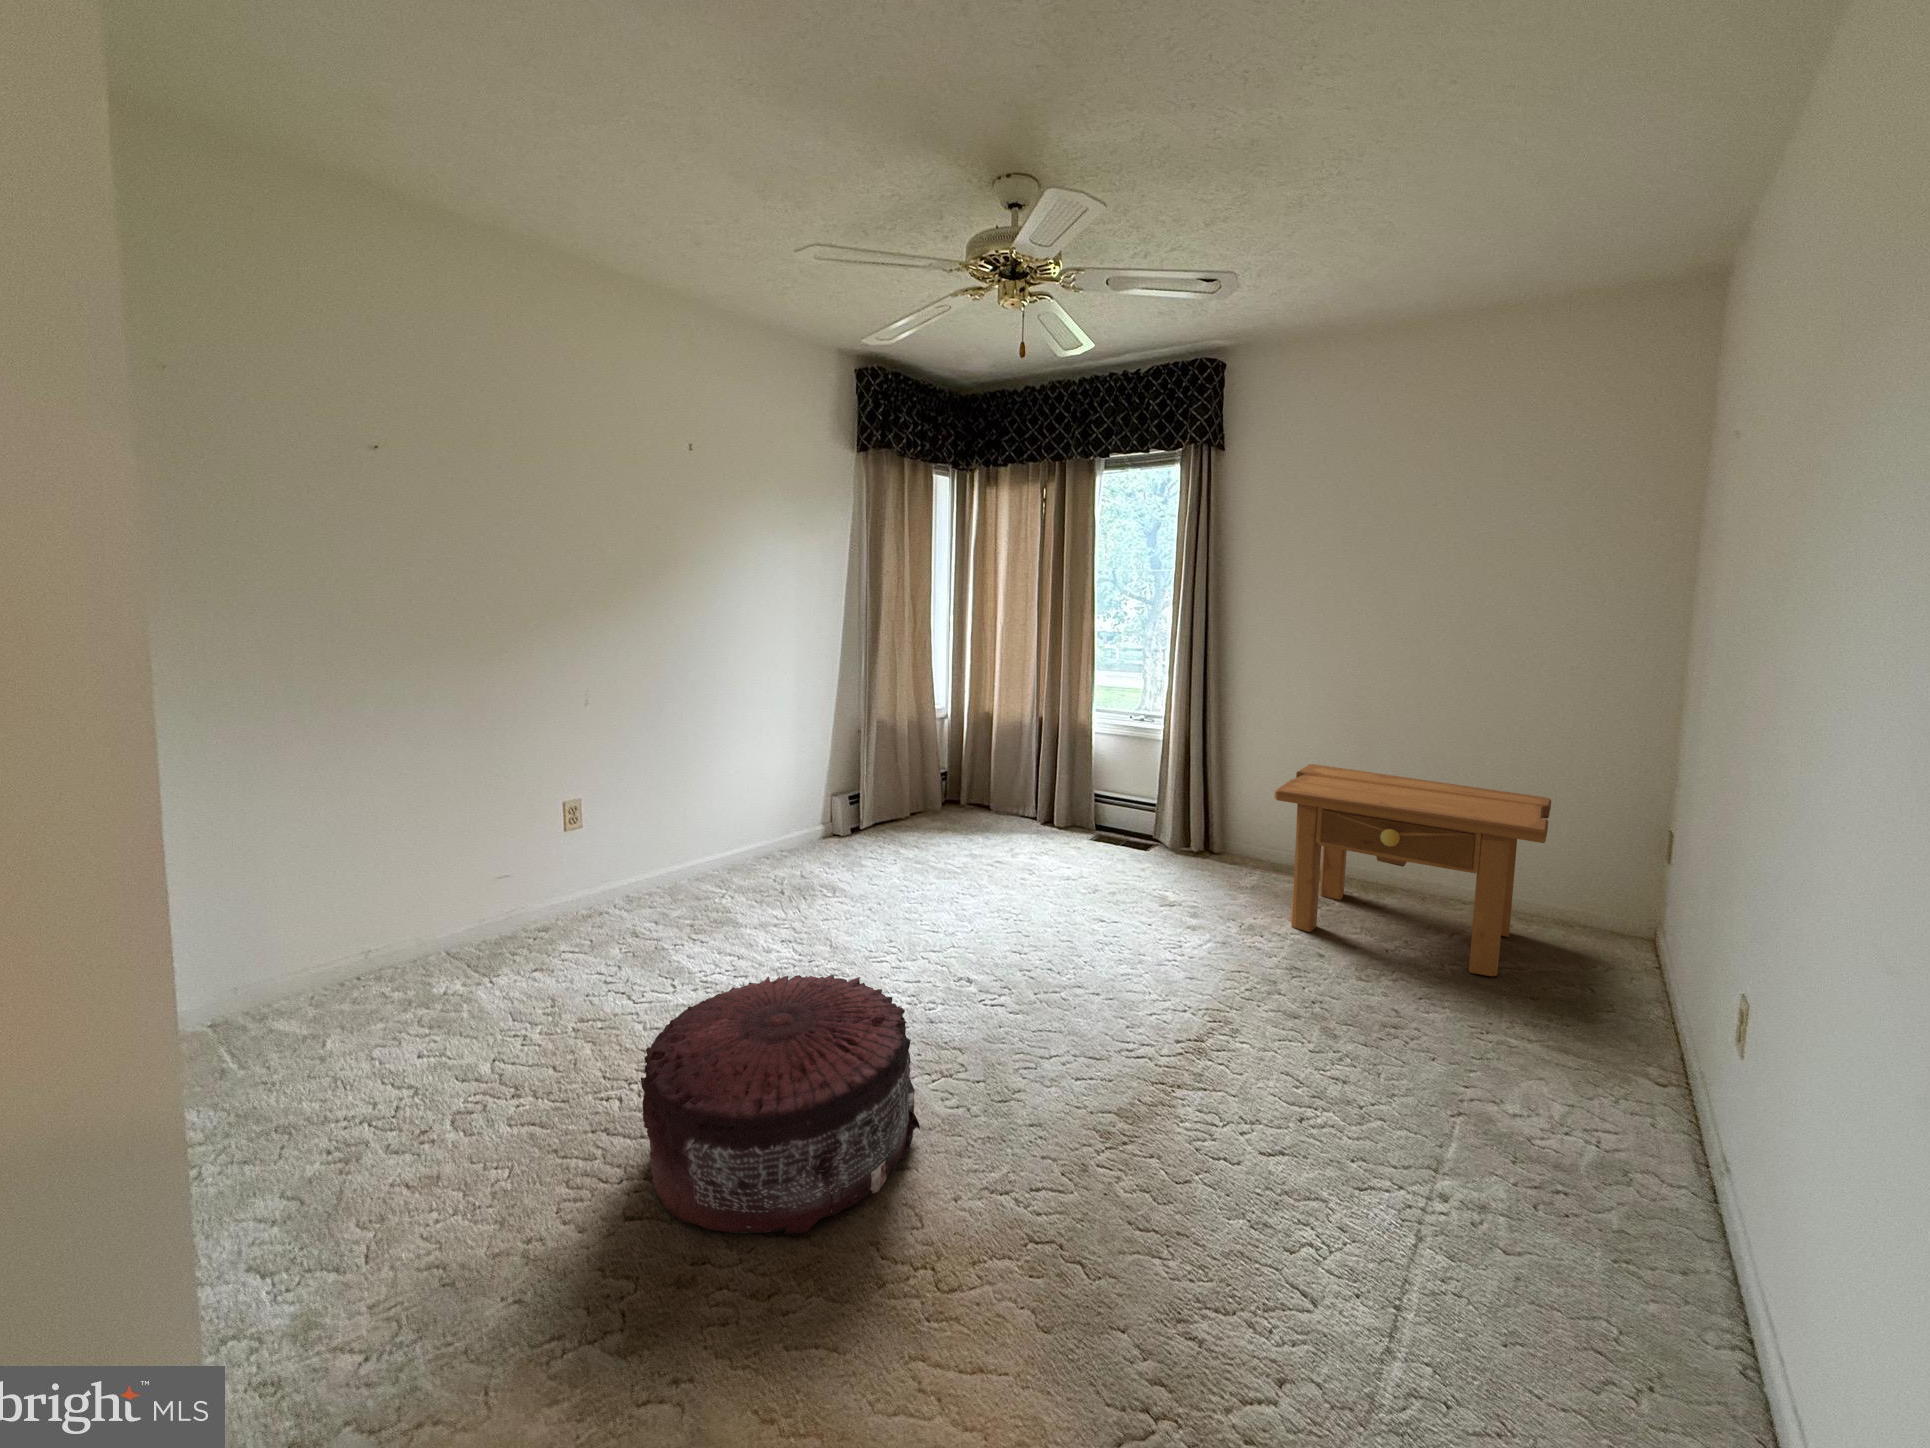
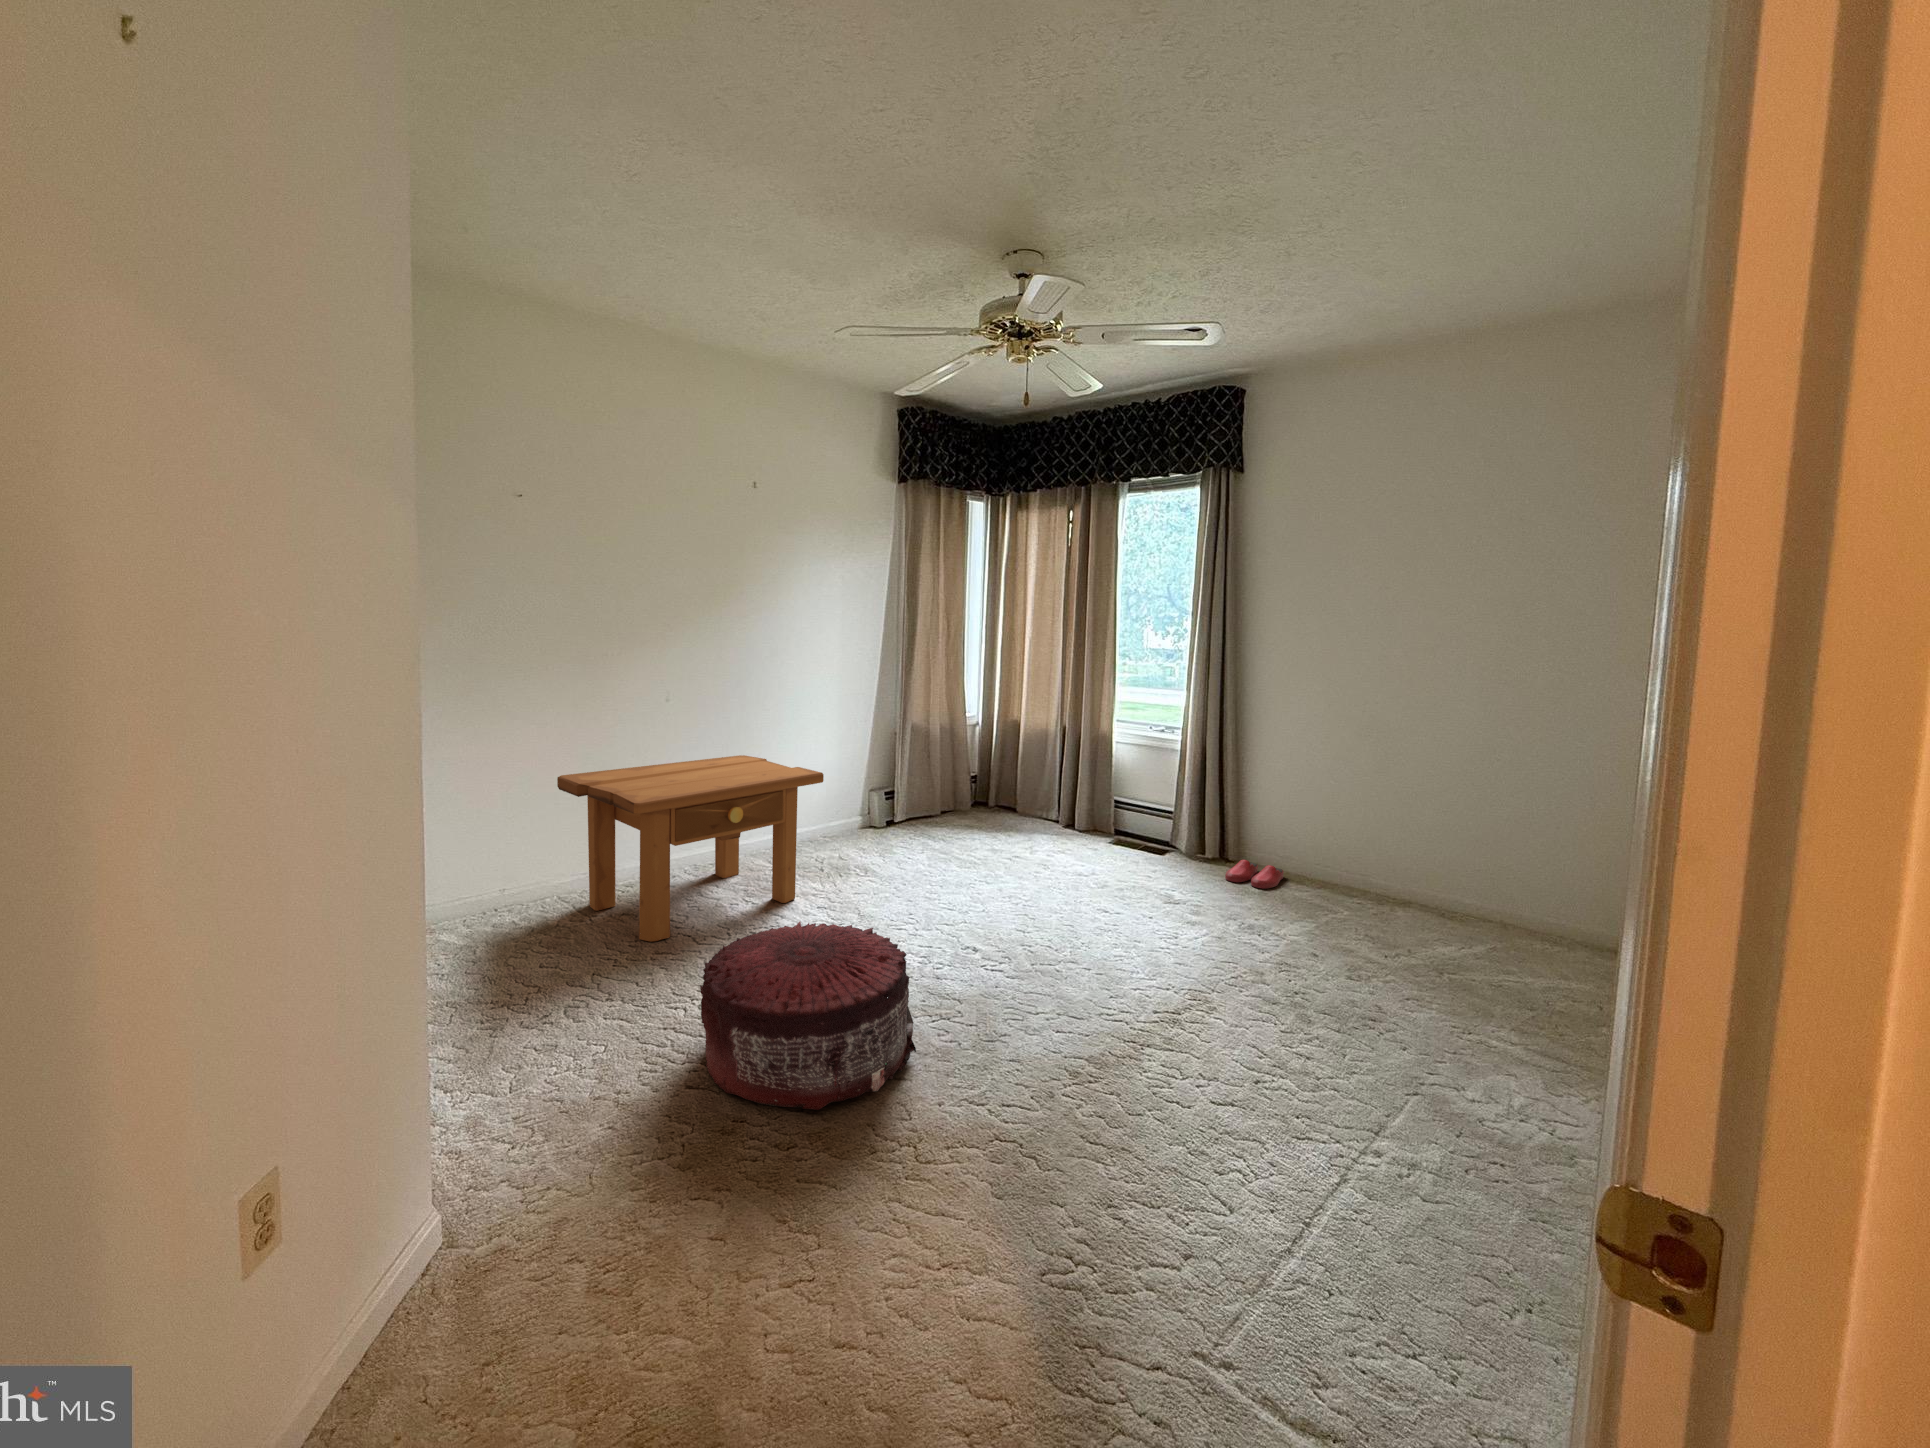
side table: present [1275,764,1551,976] -> present [557,755,824,942]
slippers: none [1213,851,1268,881] -> present [1225,860,1283,889]

